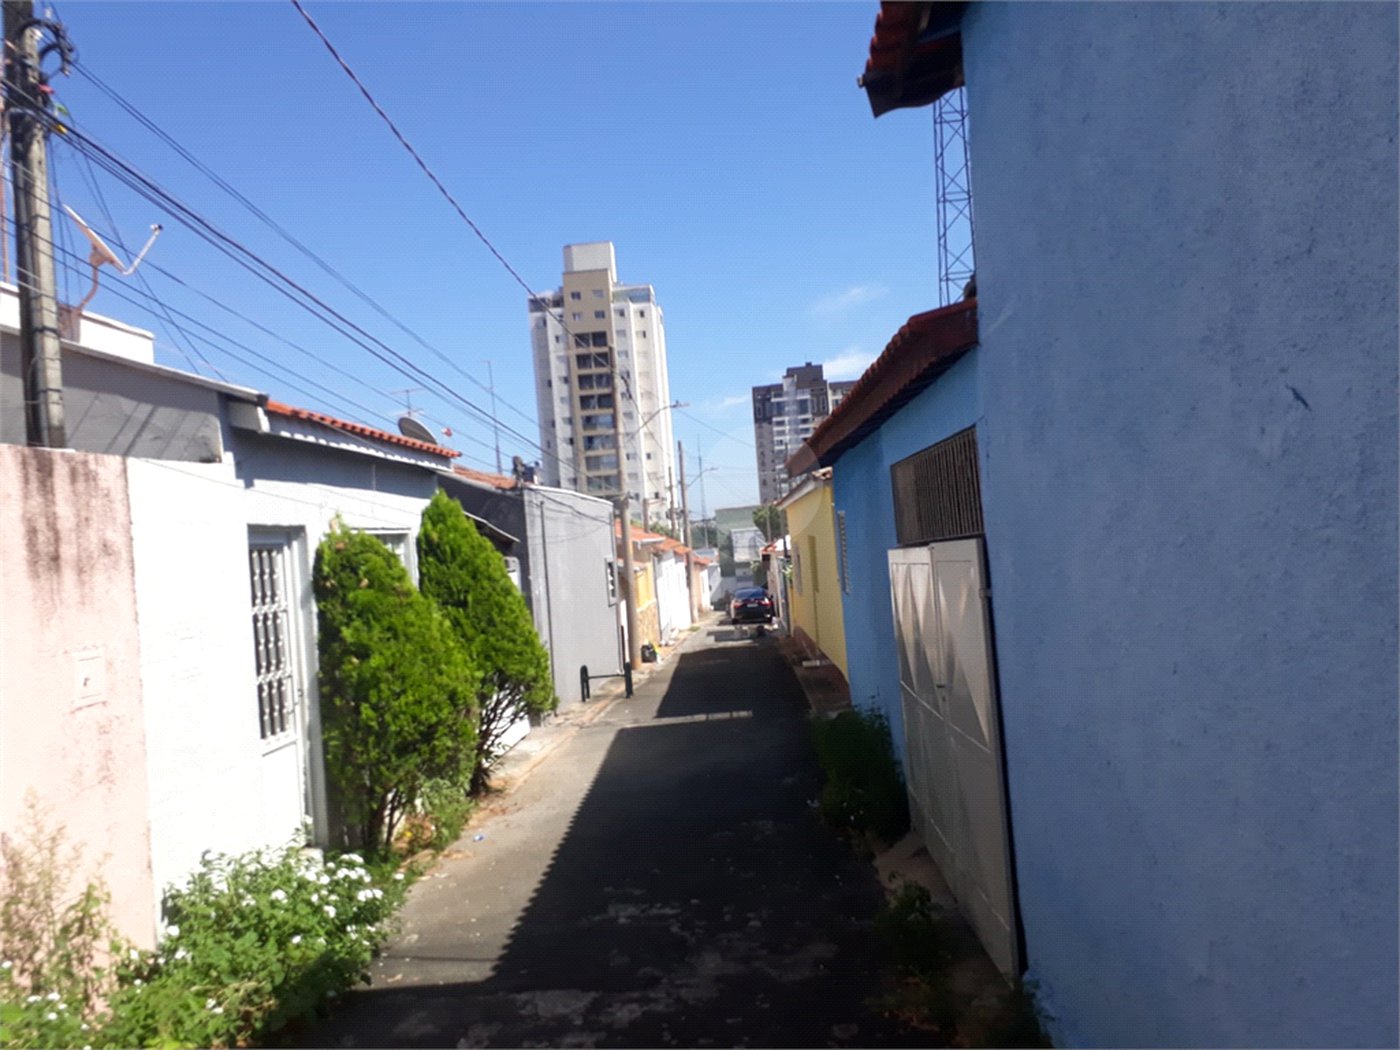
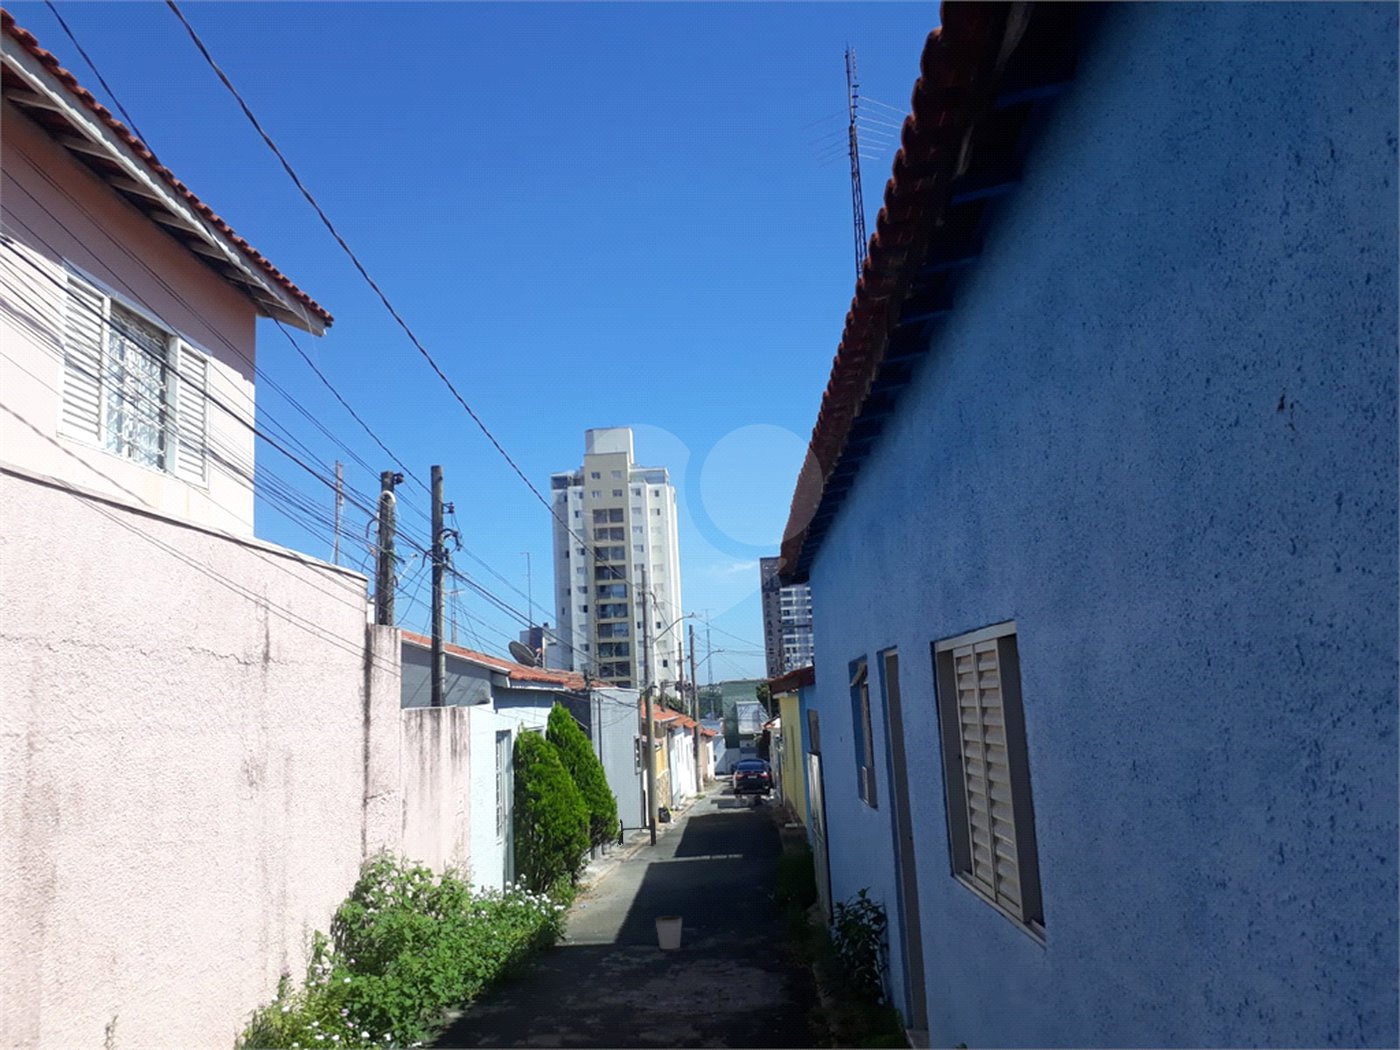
bucket: none [572,918,638,1008] -> present [656,916,682,949]

